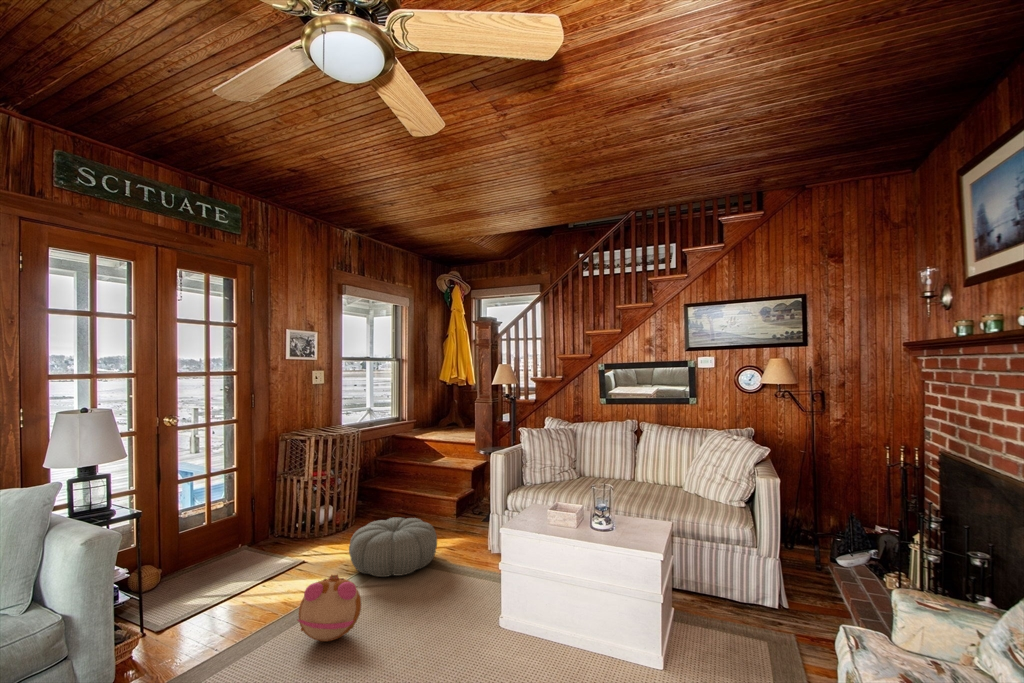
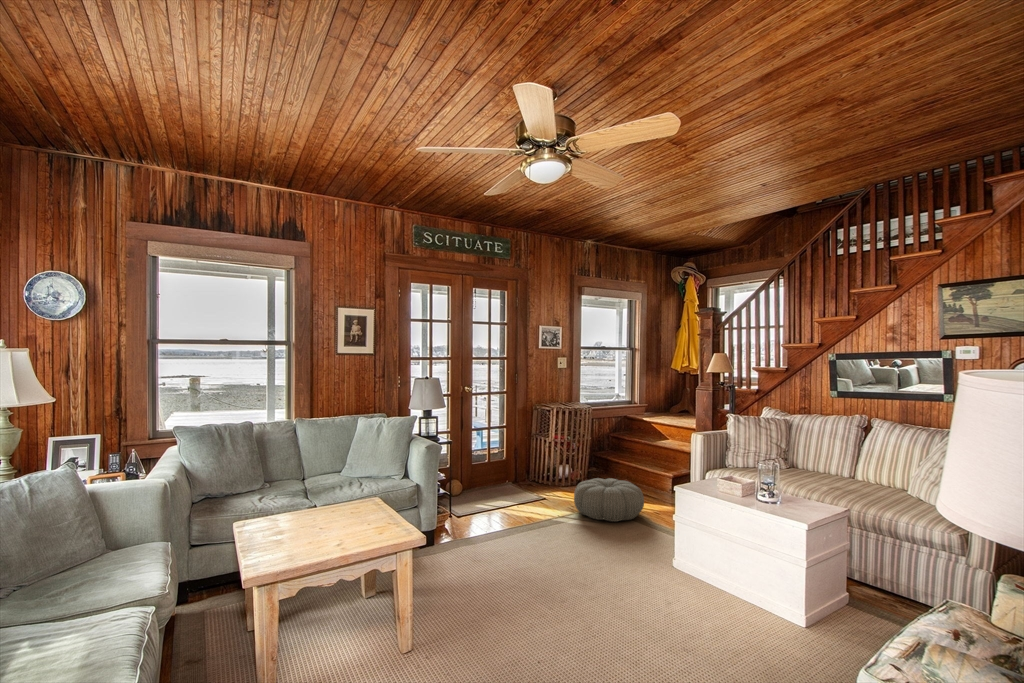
plush toy: present [298,575,361,641] -> none [527,501,571,546]

